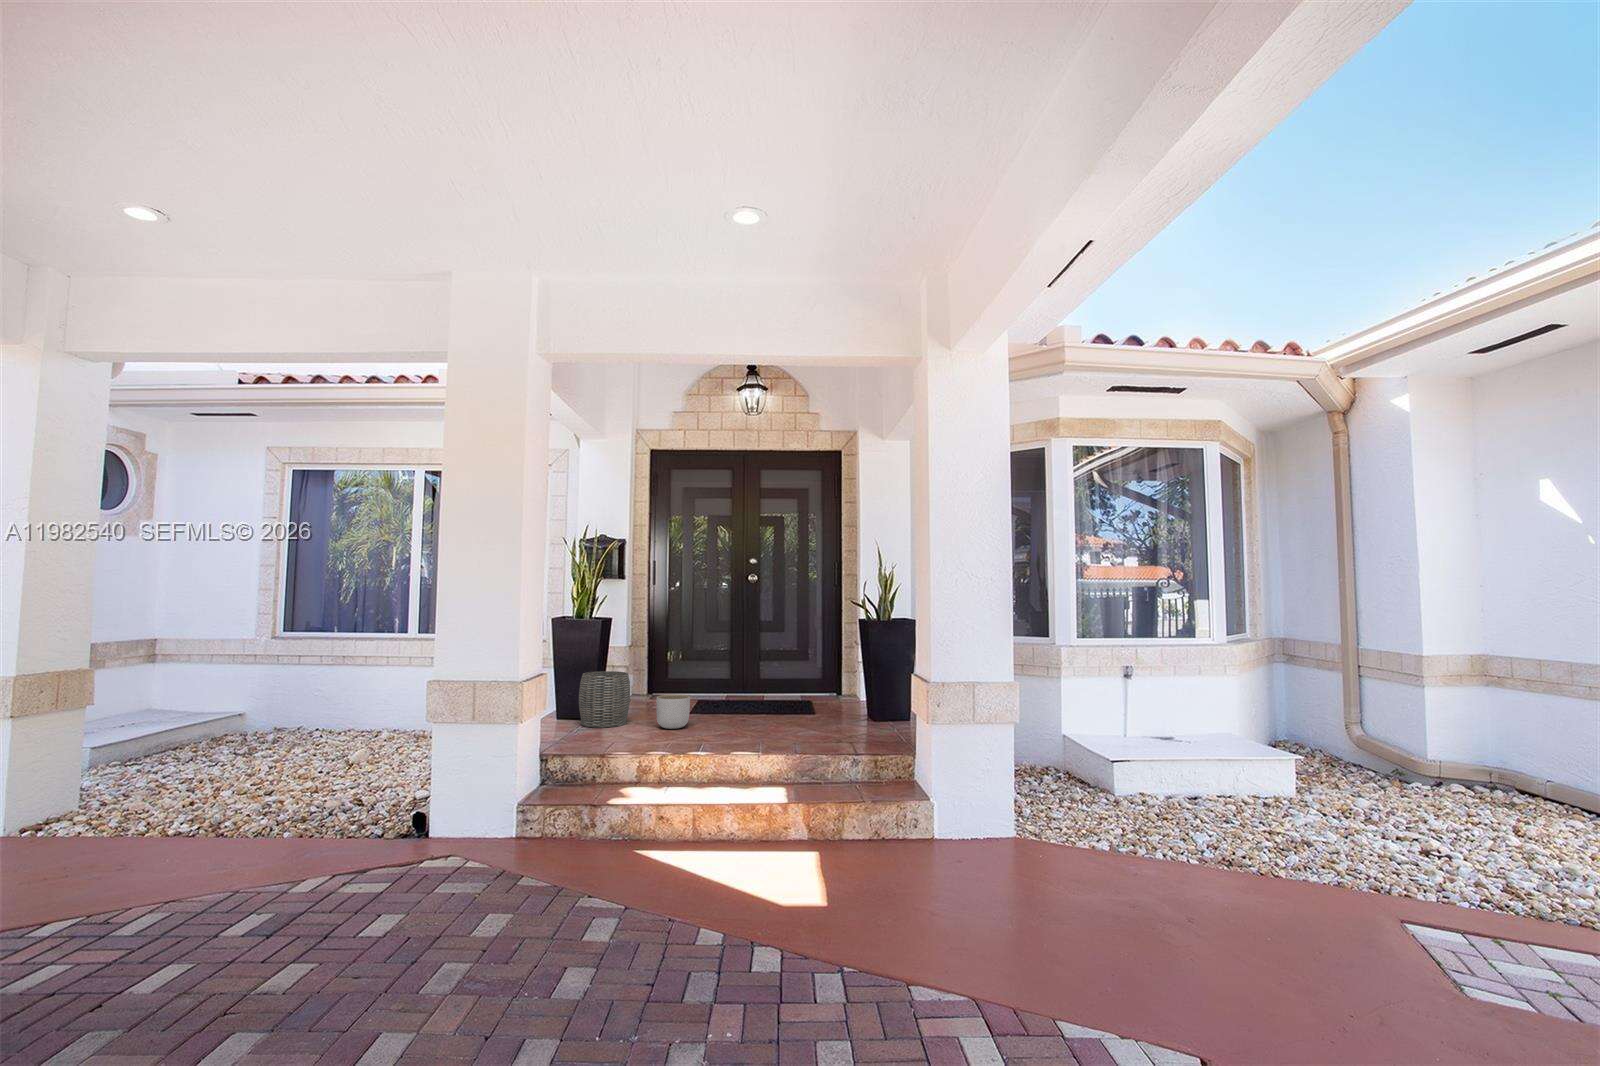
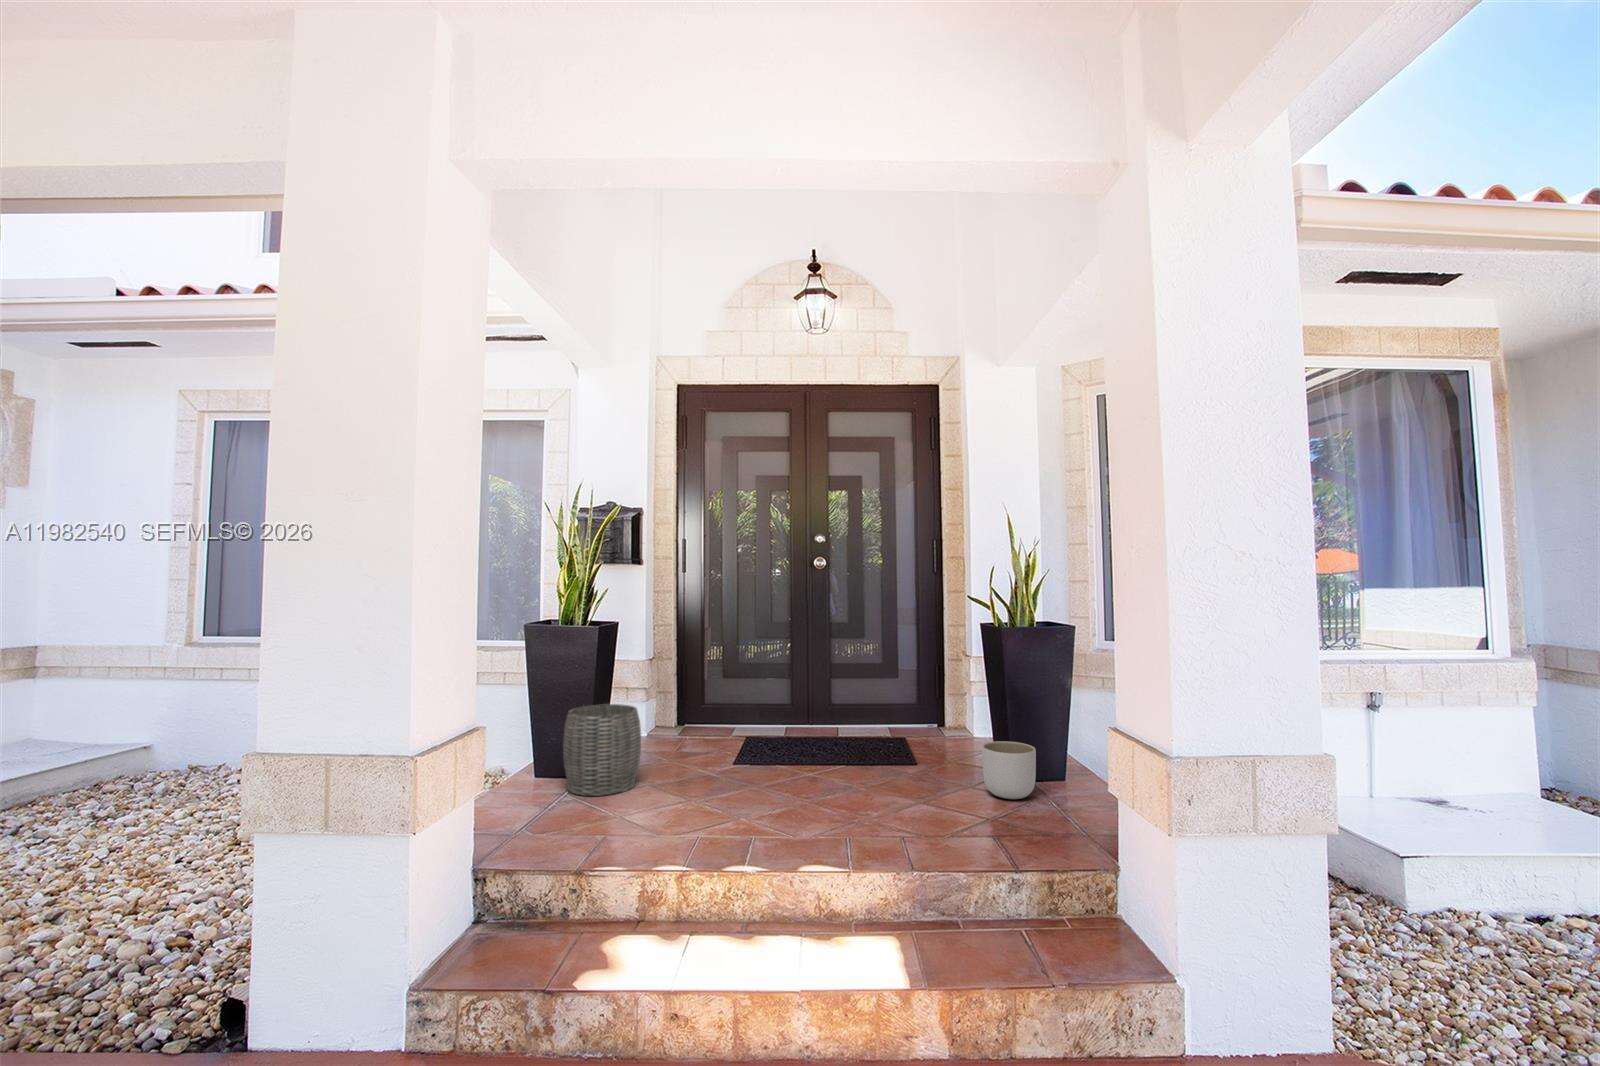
planter: present [657,695,690,729] -> present [982,741,1036,799]

